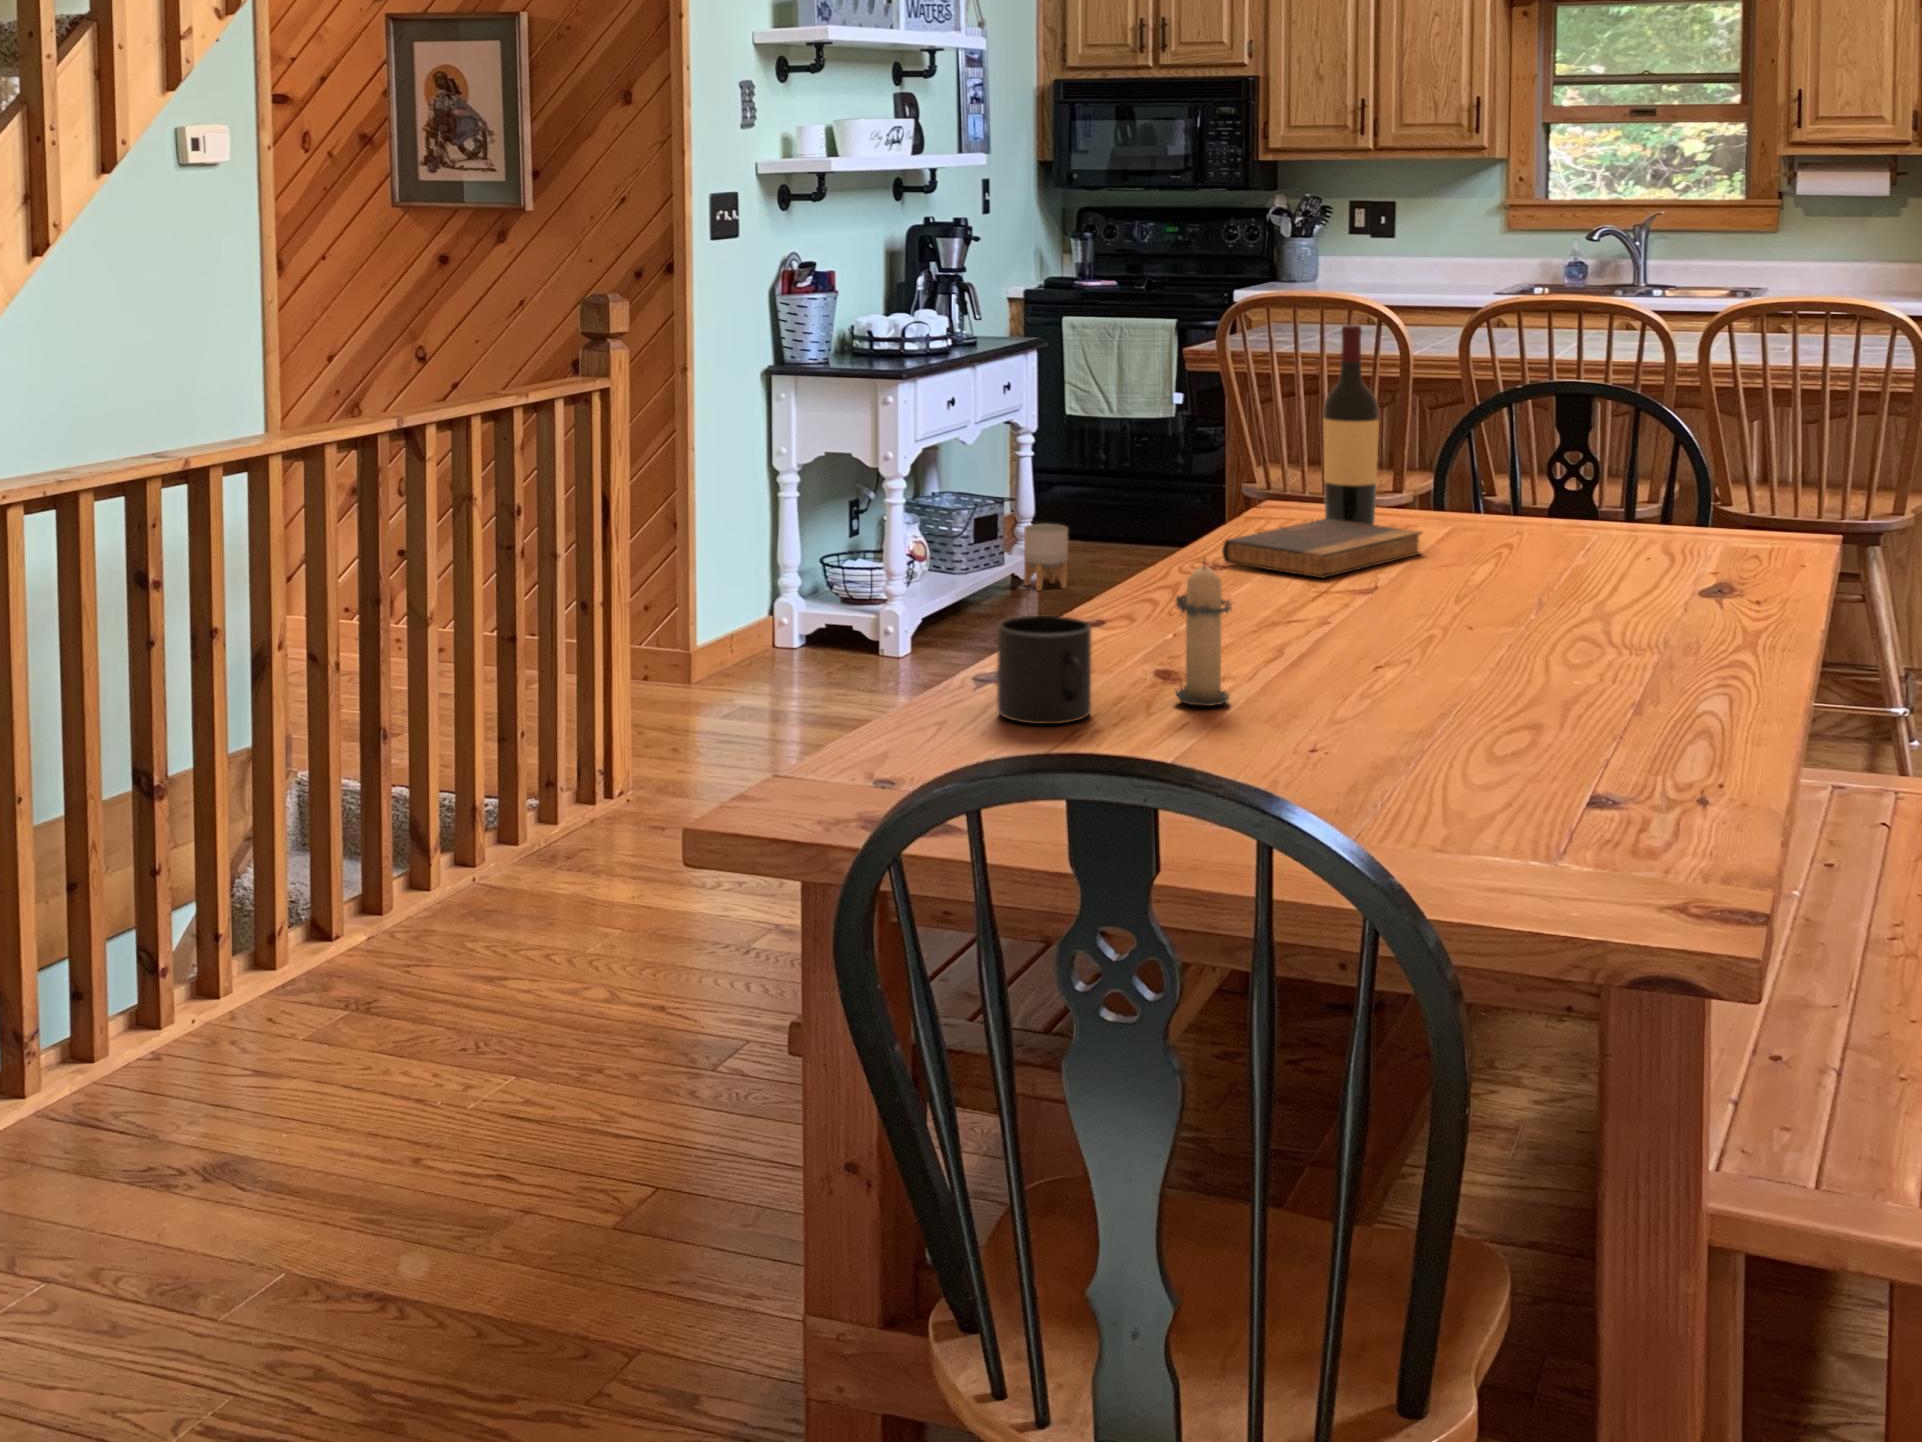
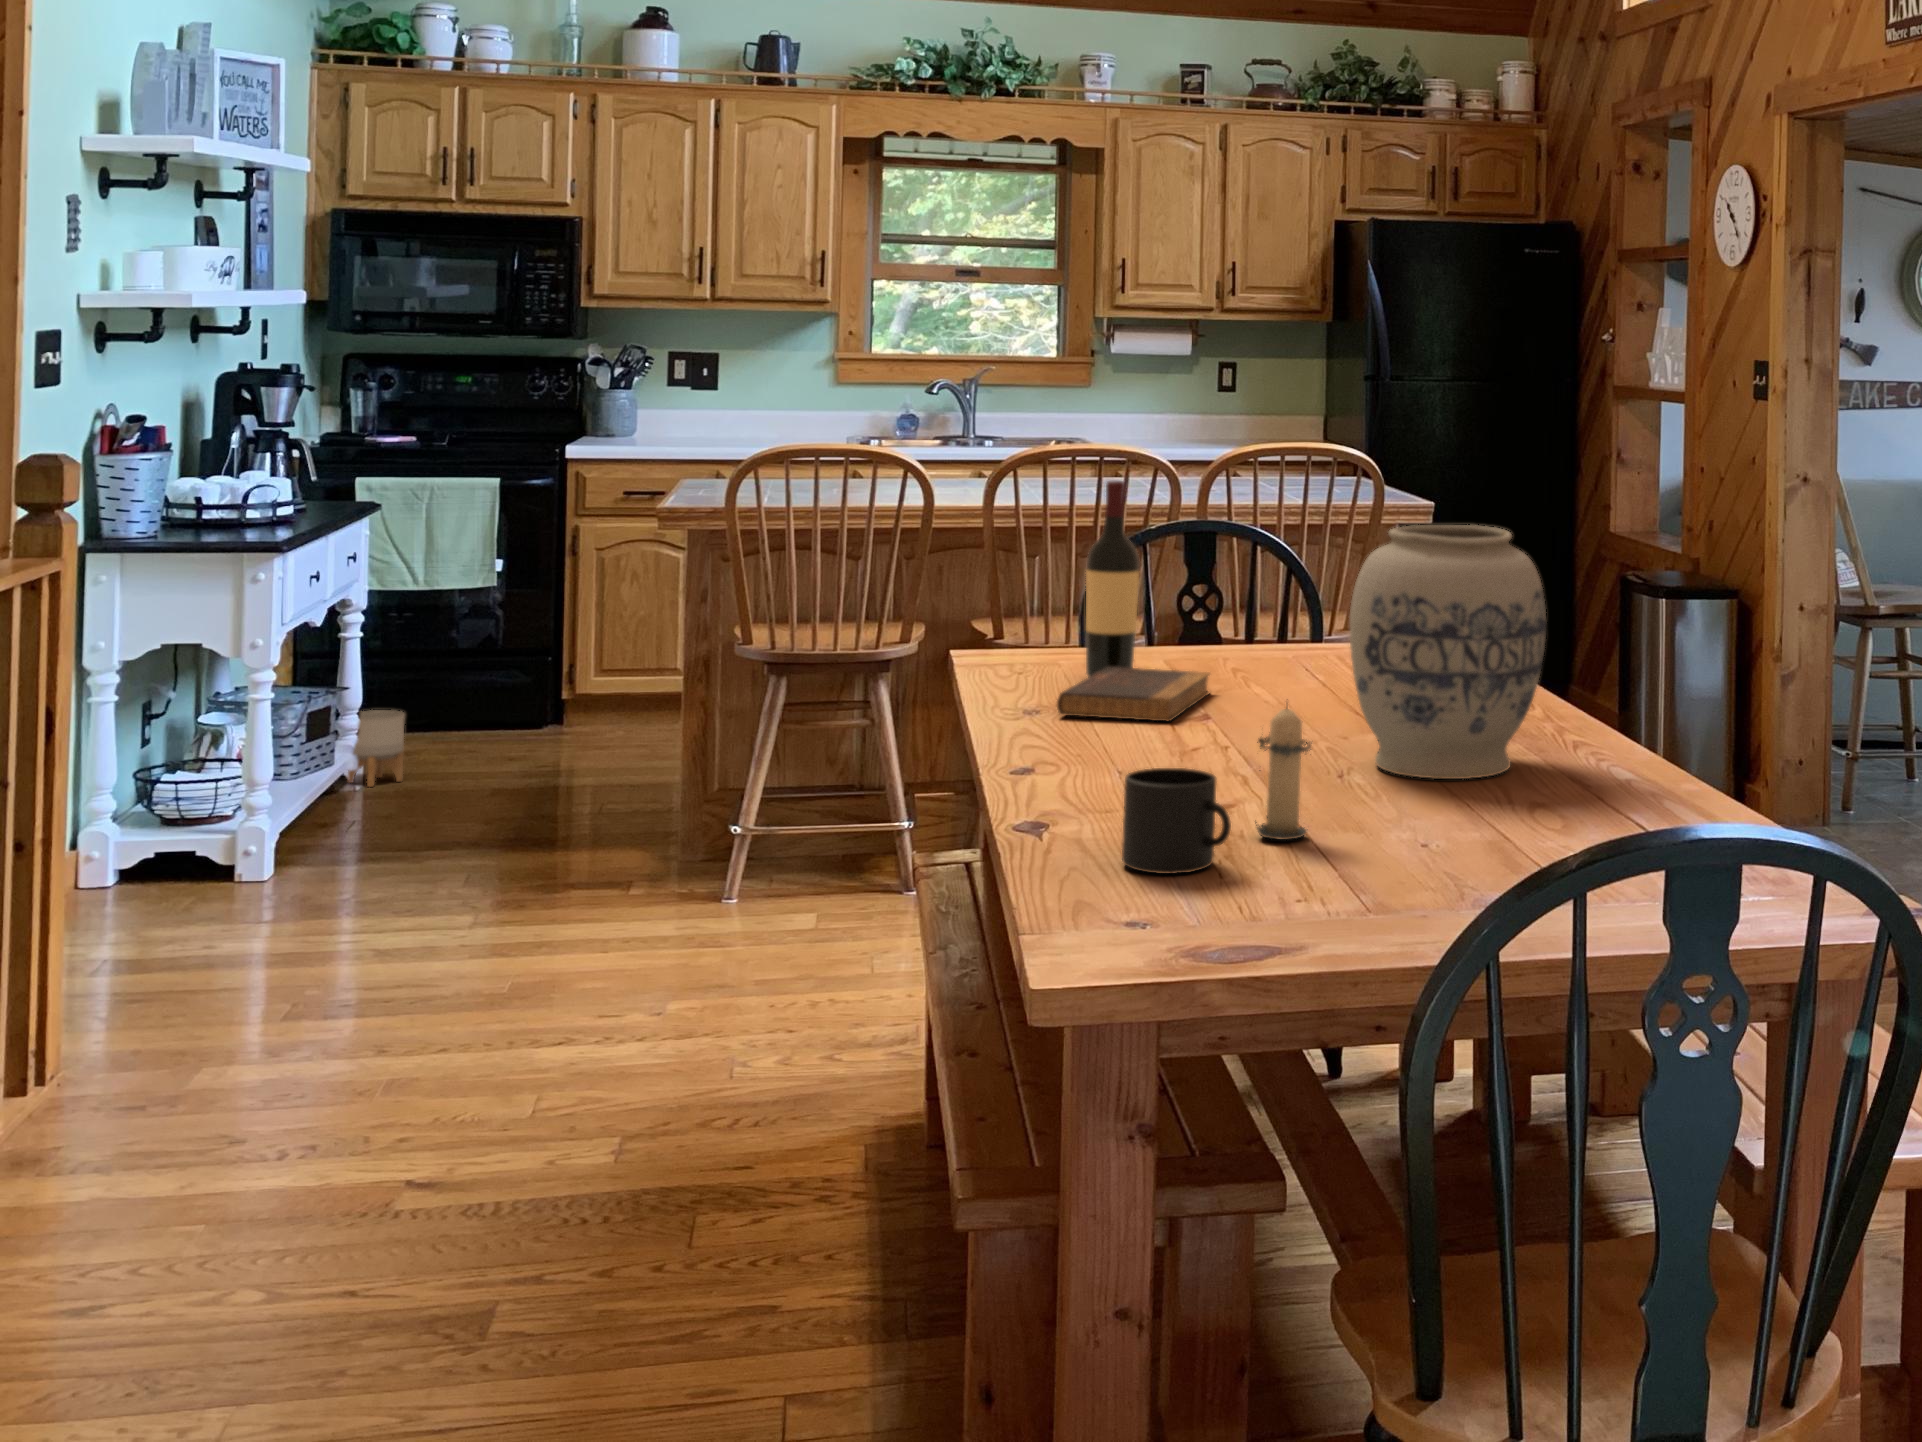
vase: none [1404,377,1638,667] -> present [1350,525,1546,779]

